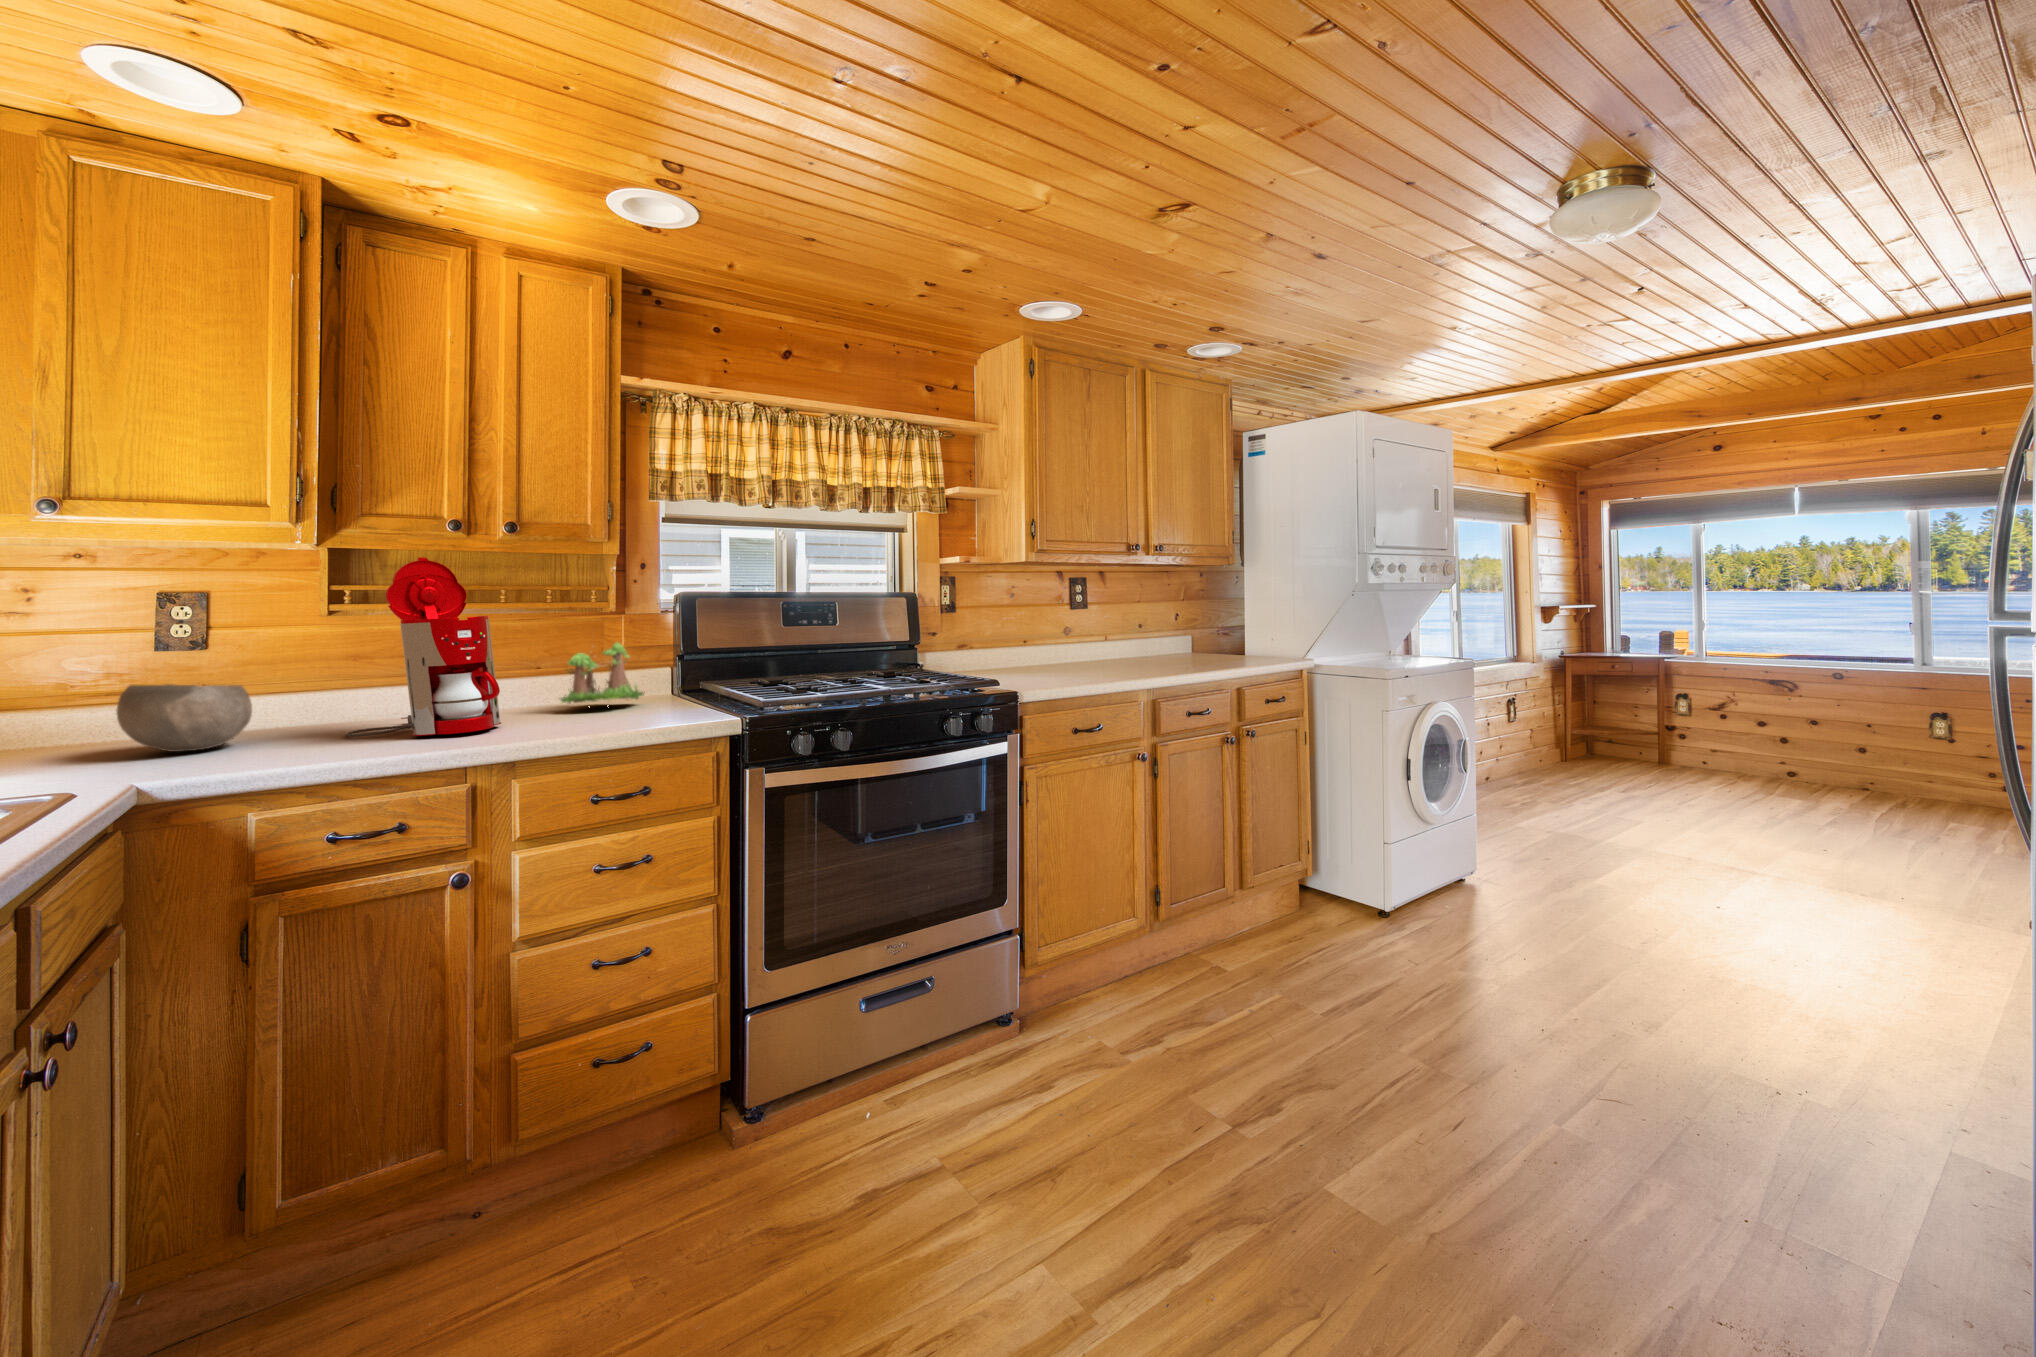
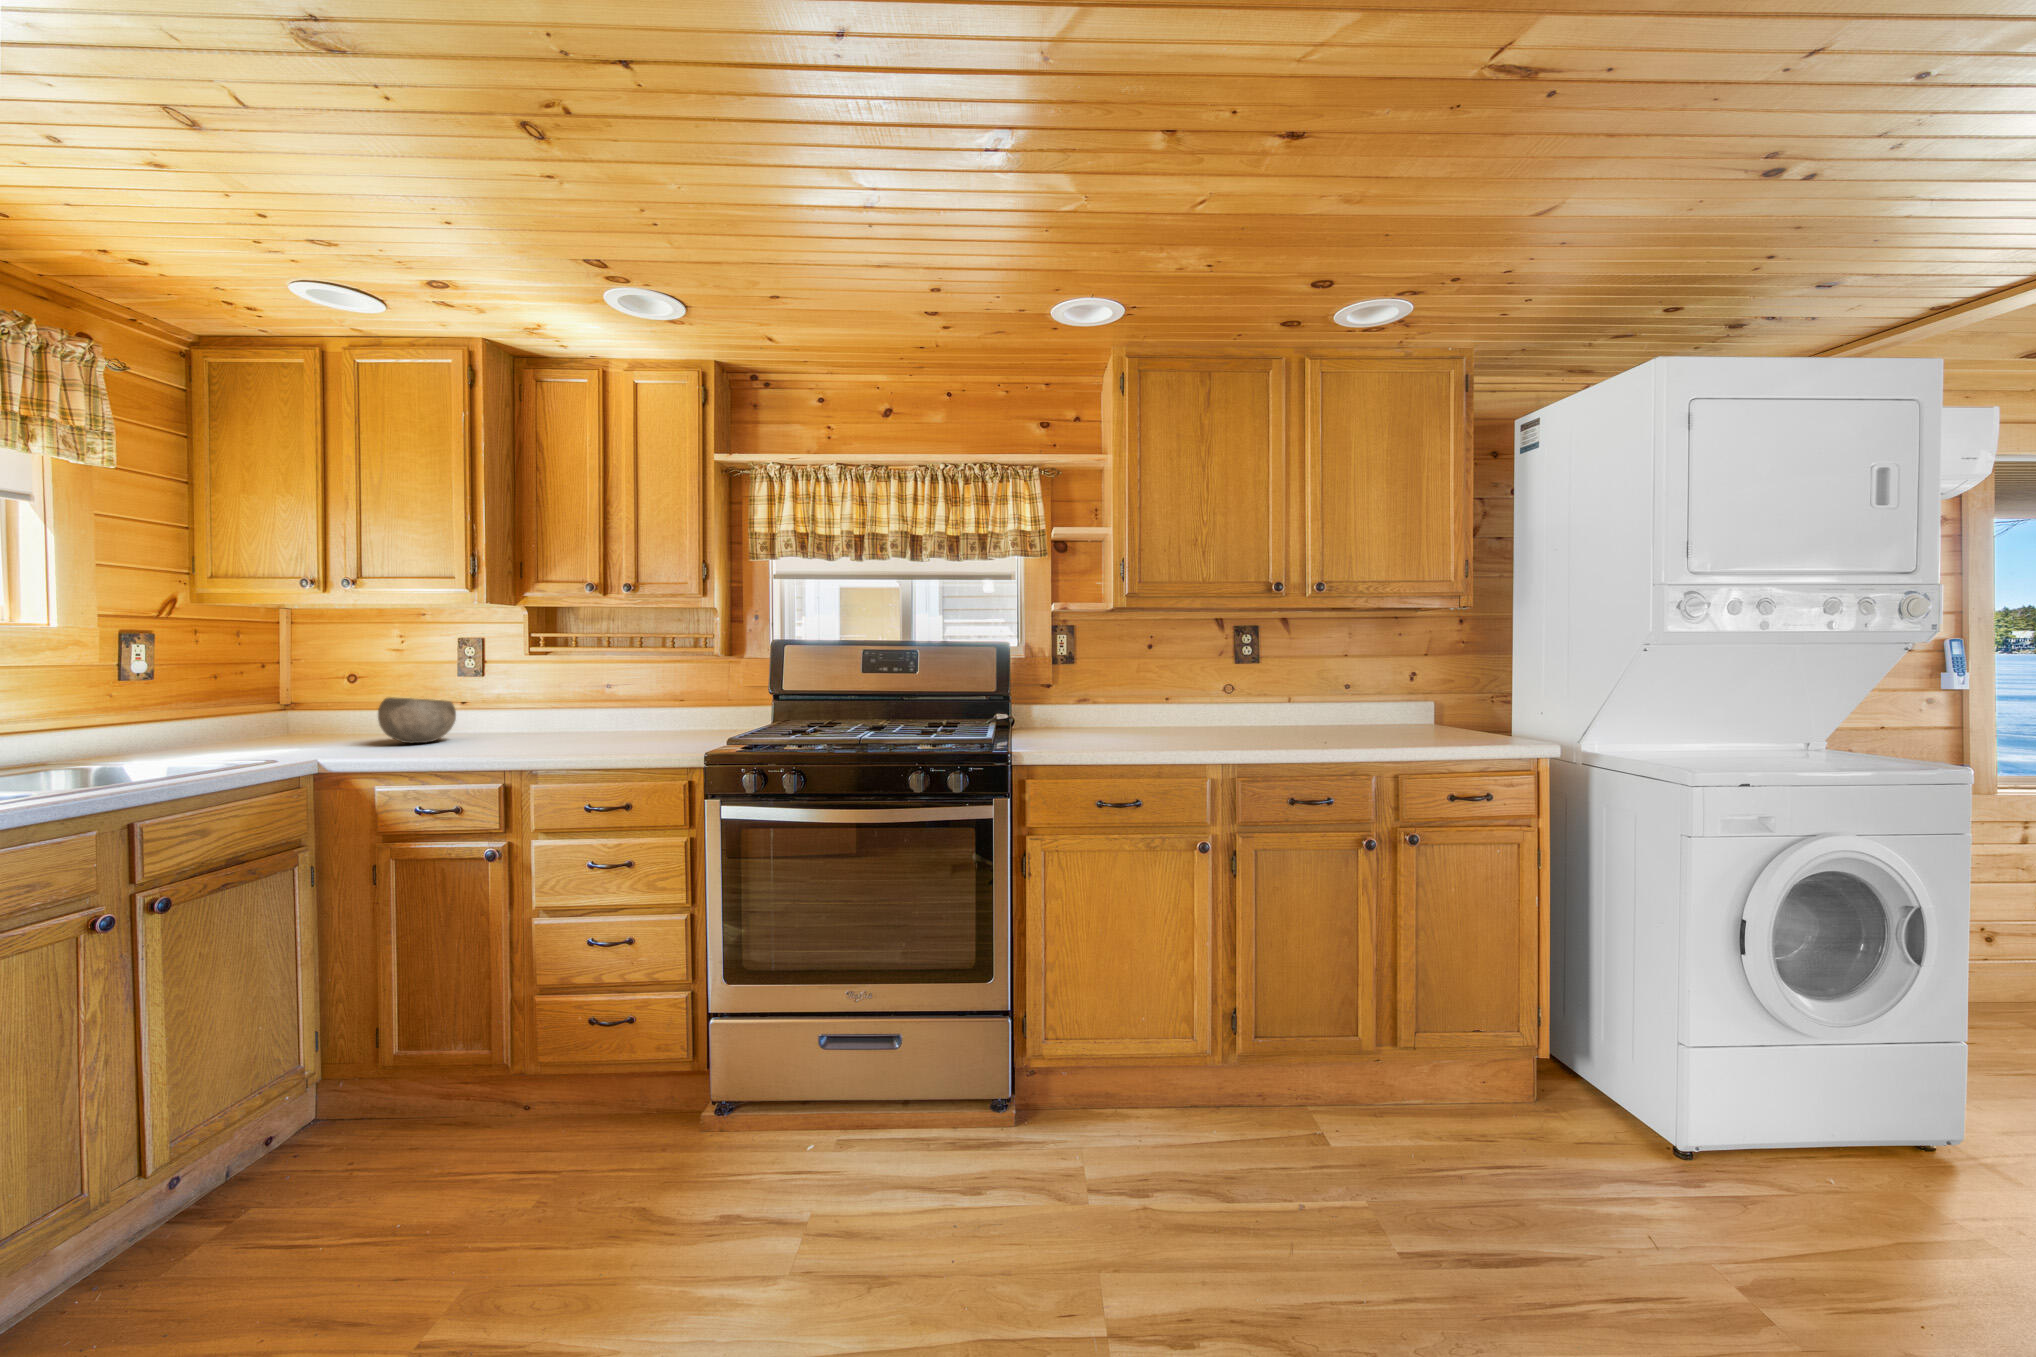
coffee maker: present [345,558,501,737] -> none [493,613,580,746]
plant: present [559,643,645,703] -> none [643,657,715,735]

